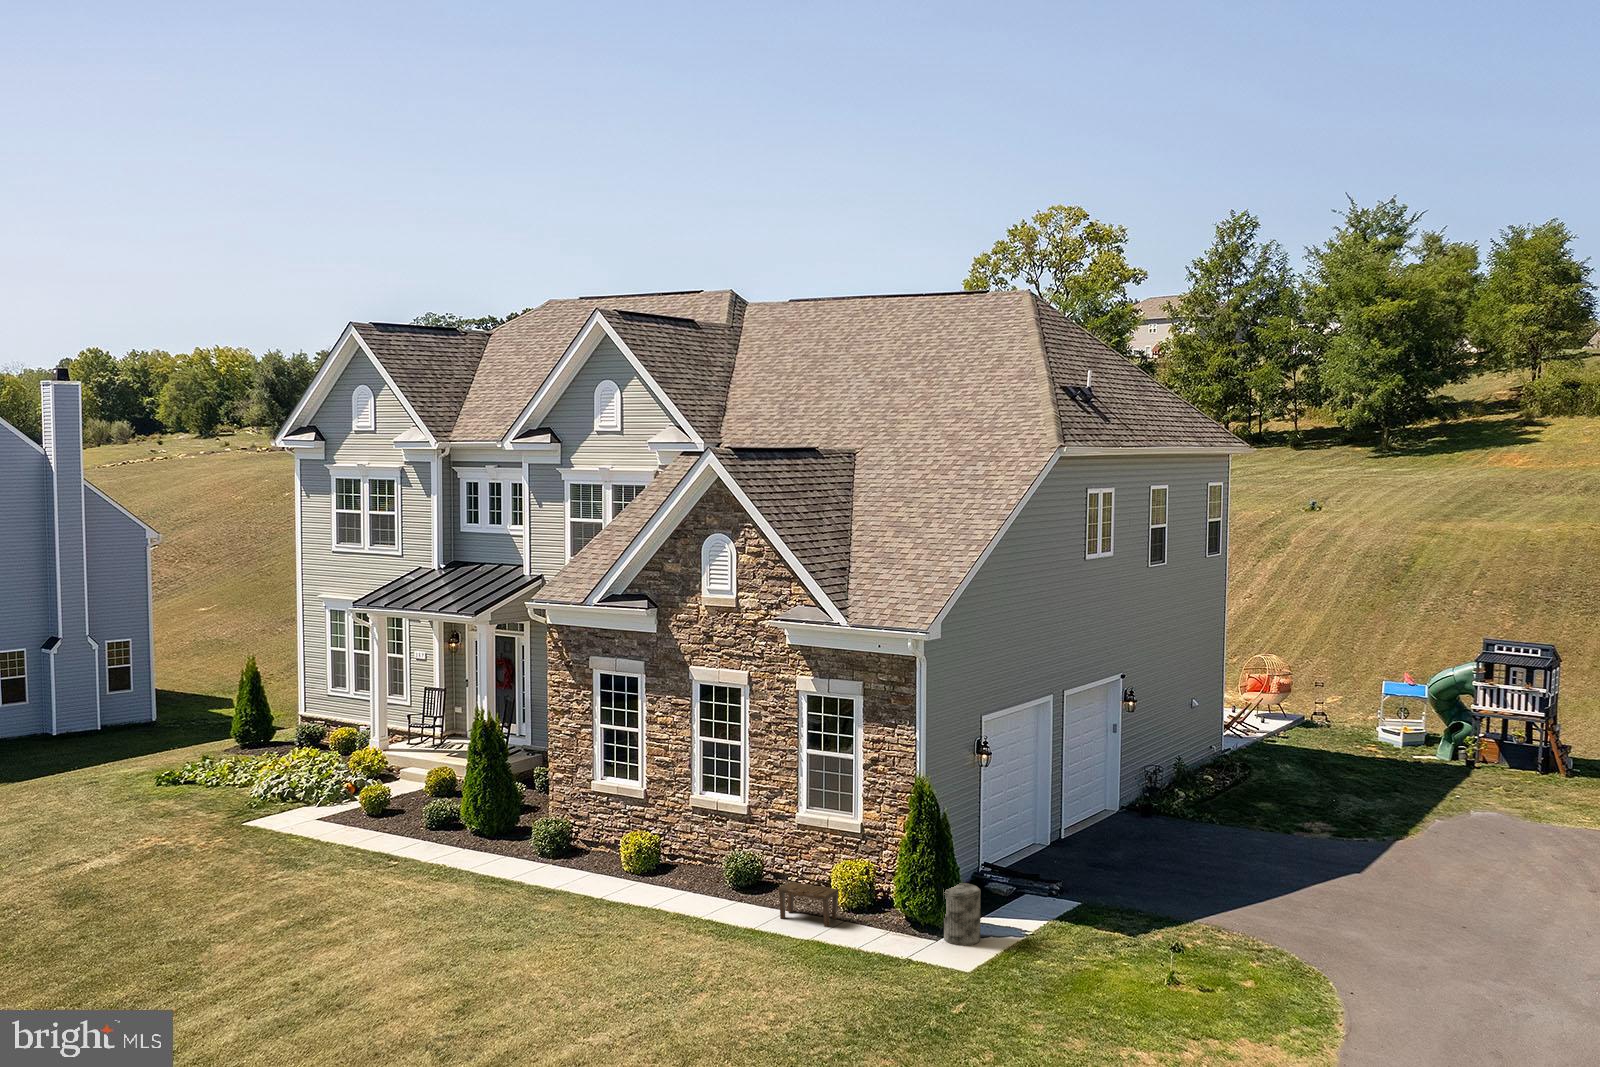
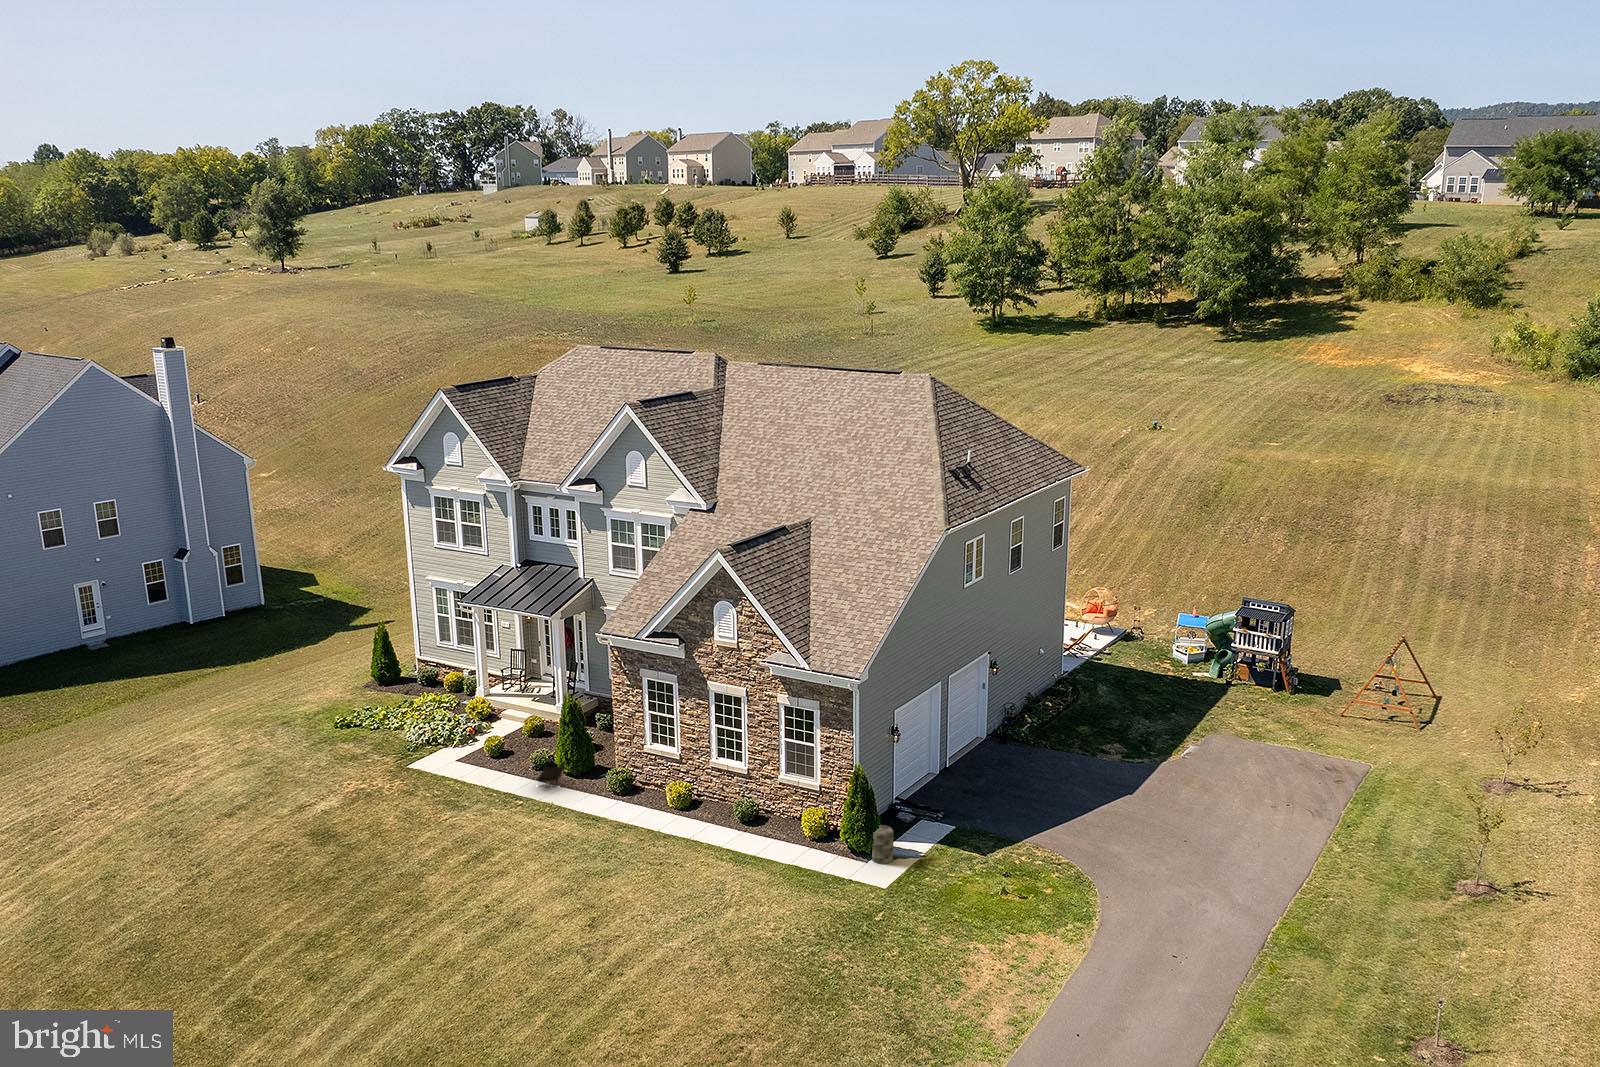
lounge chair: none [427,811,474,853] -> present [537,762,565,786]
bench: present [779,881,838,927] -> none [770,821,807,851]

